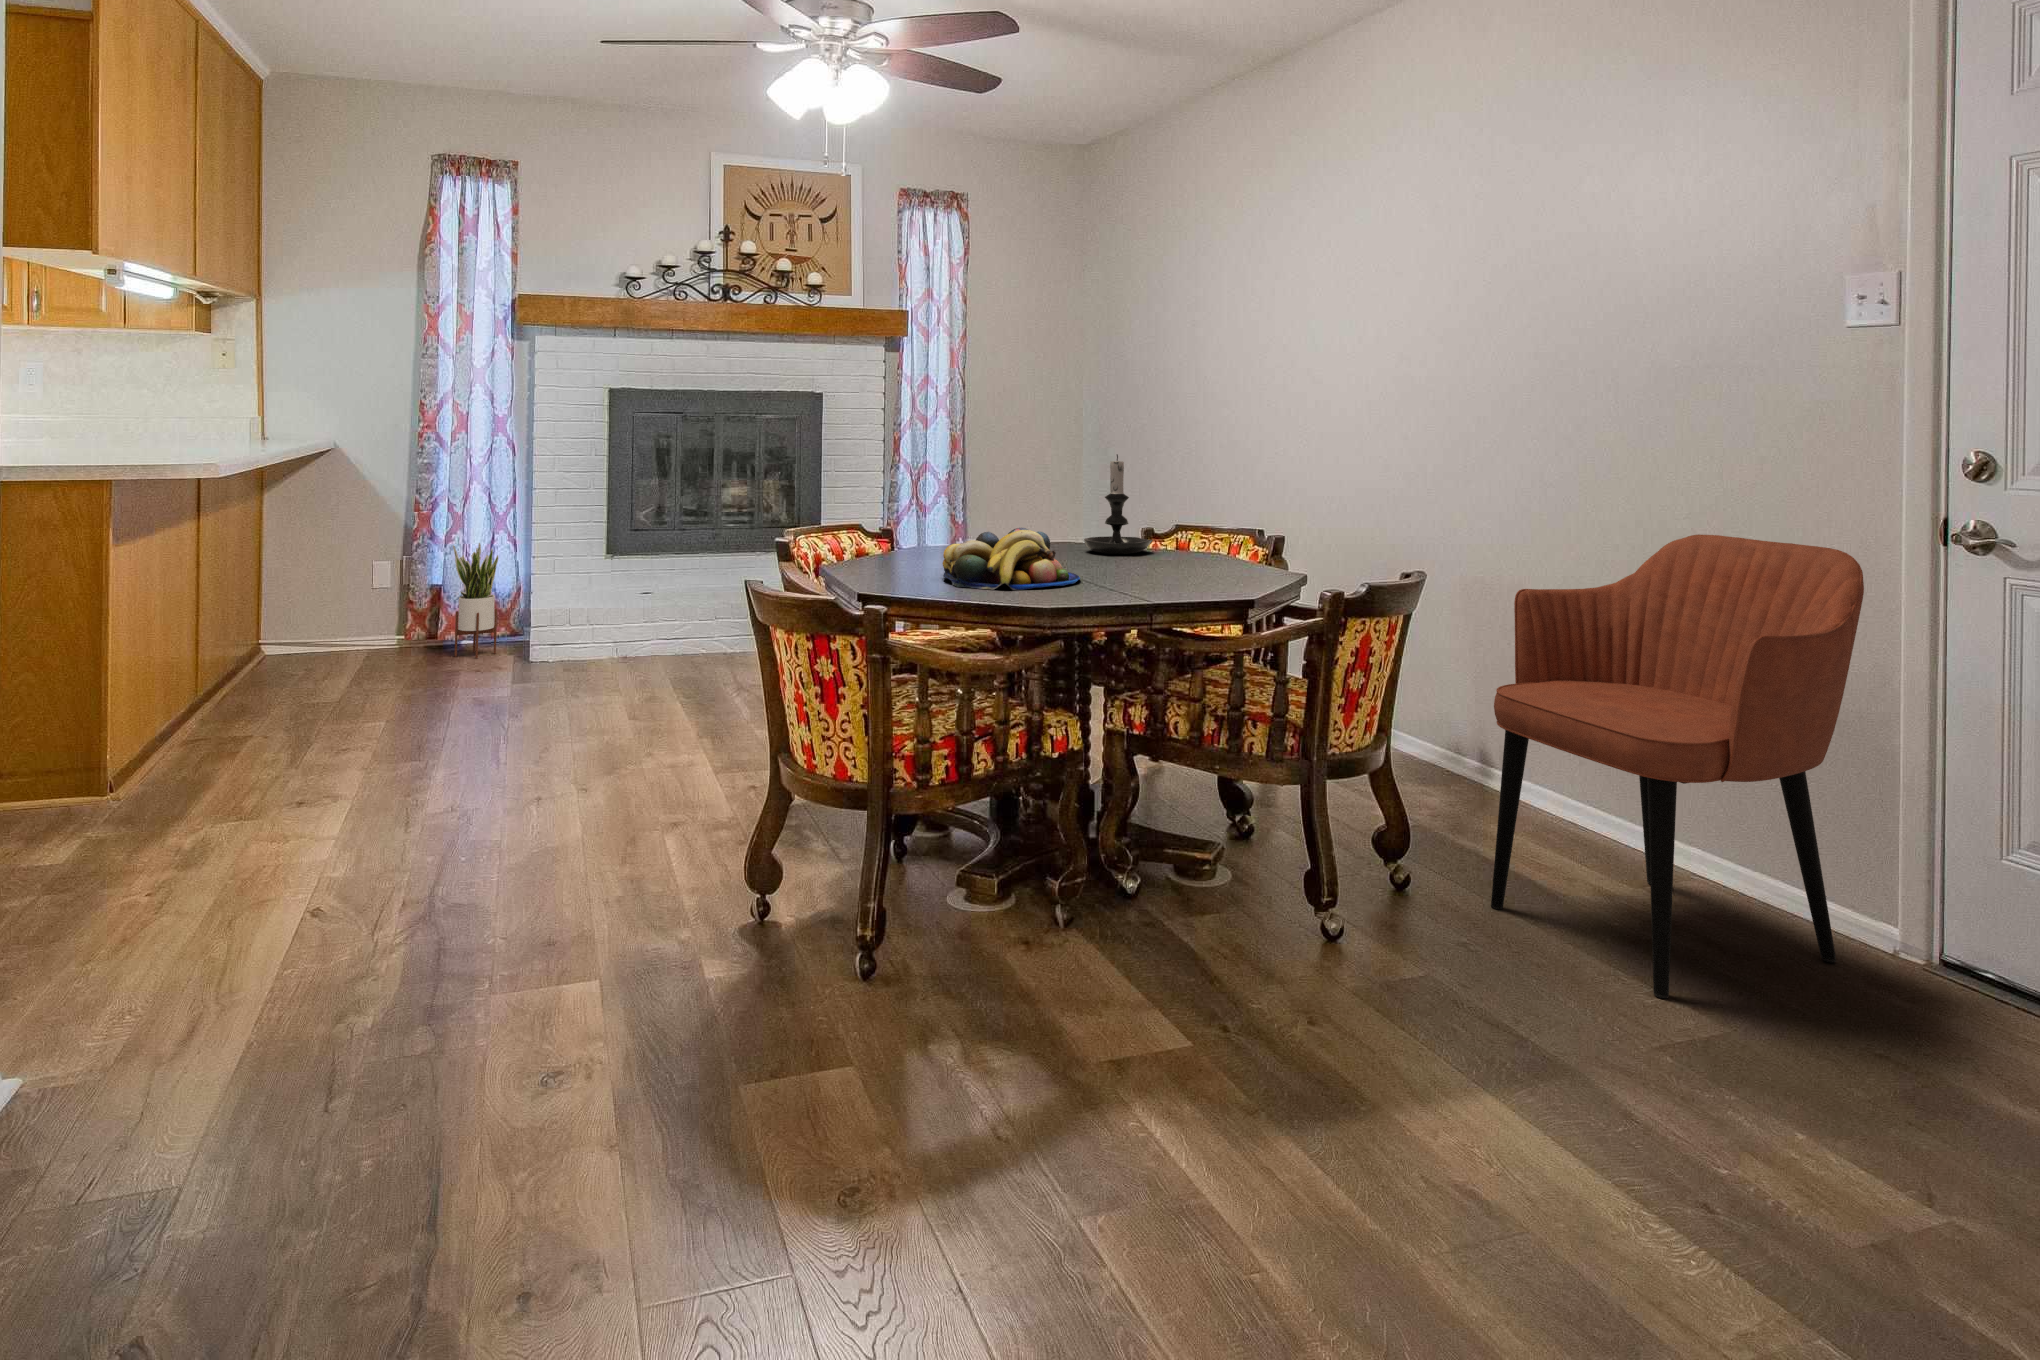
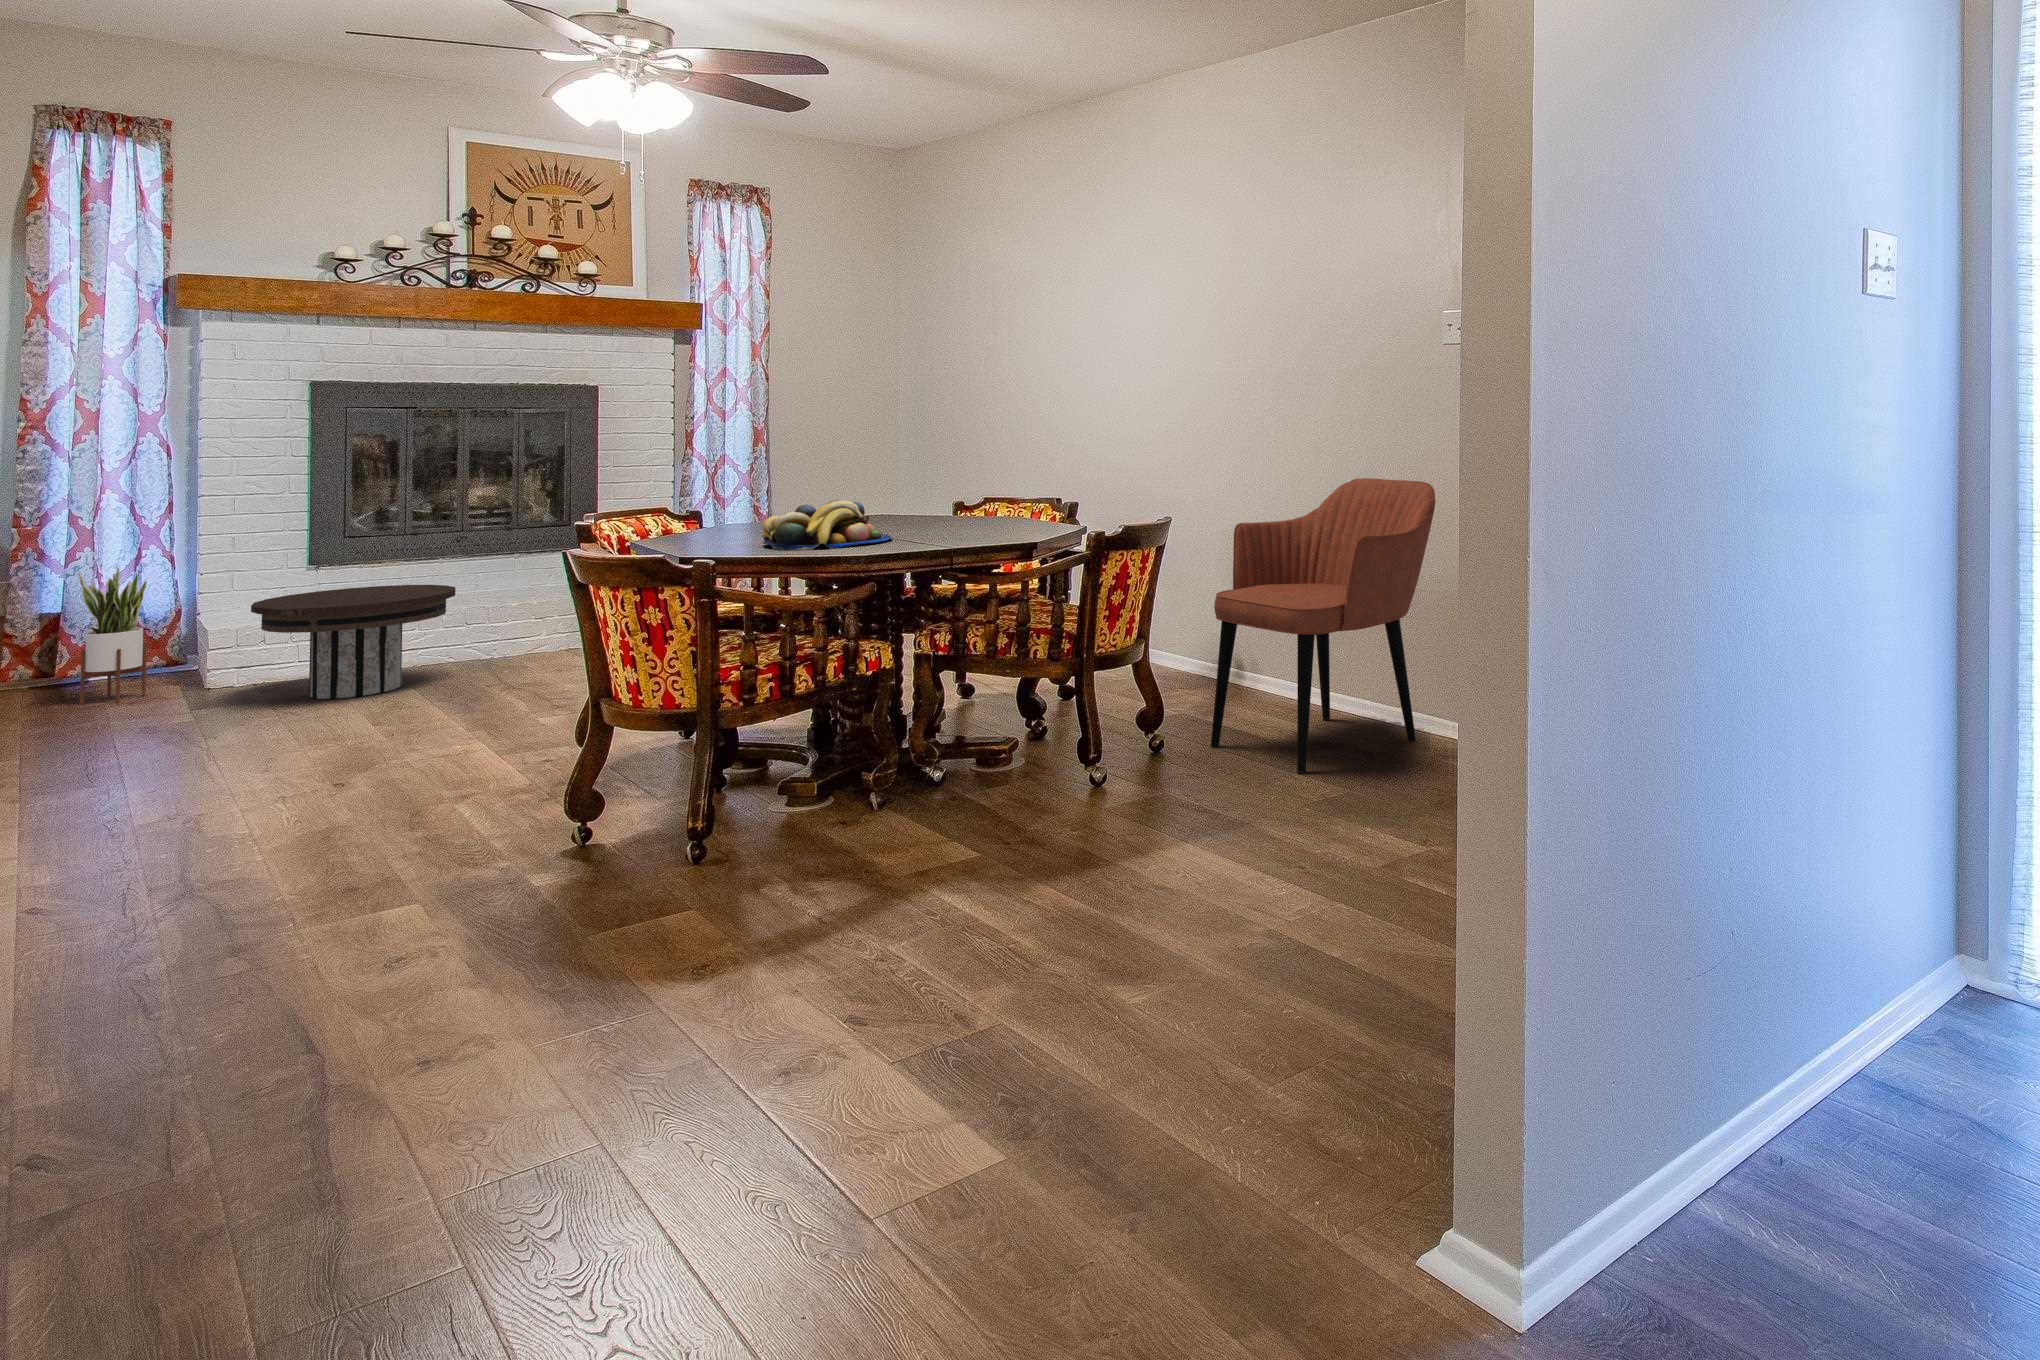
candle holder: present [1084,454,1152,554] -> none [899,437,962,521]
side table: none [557,573,703,676] -> present [251,585,456,699]

